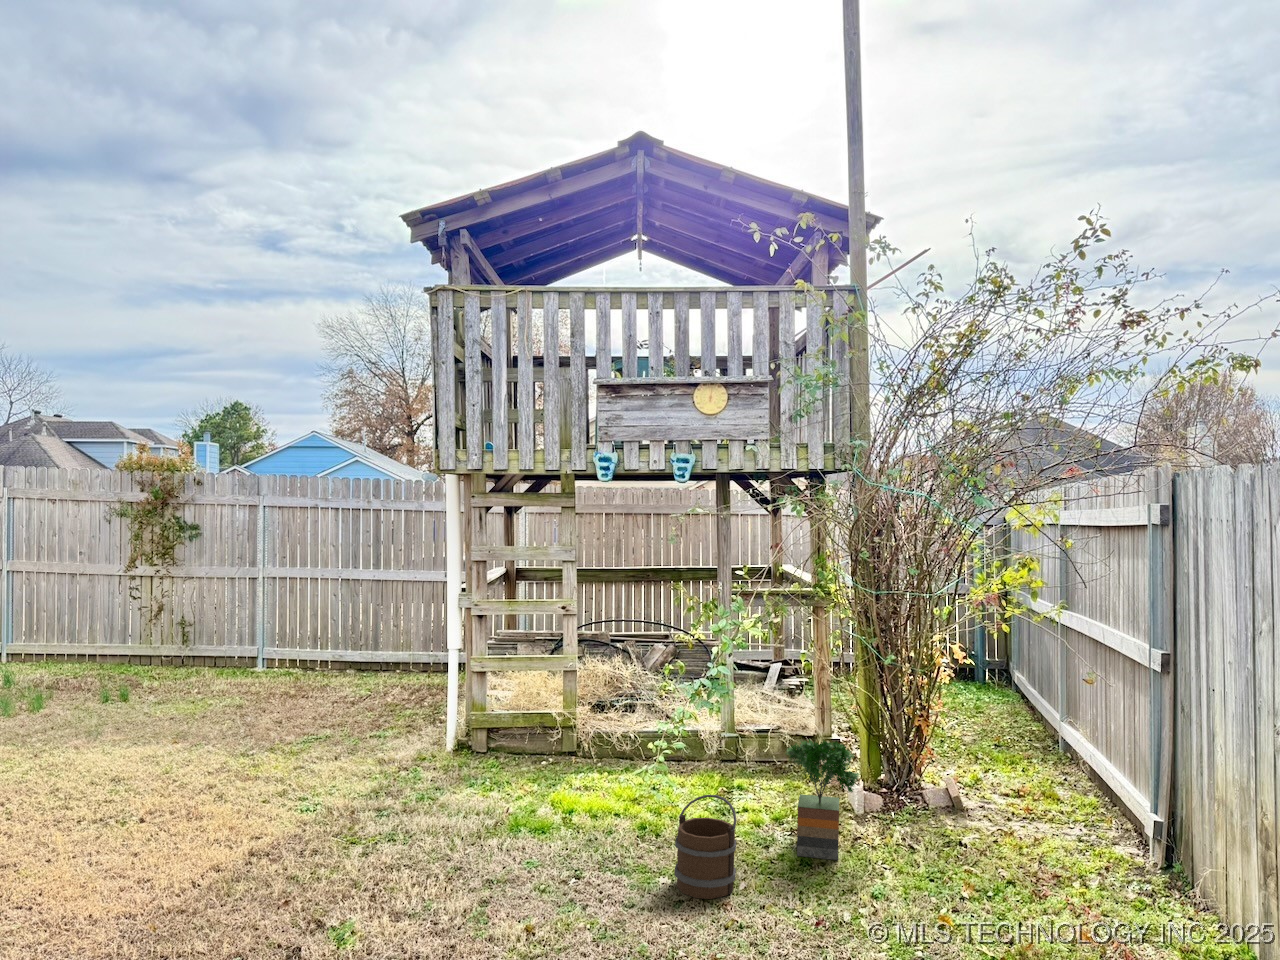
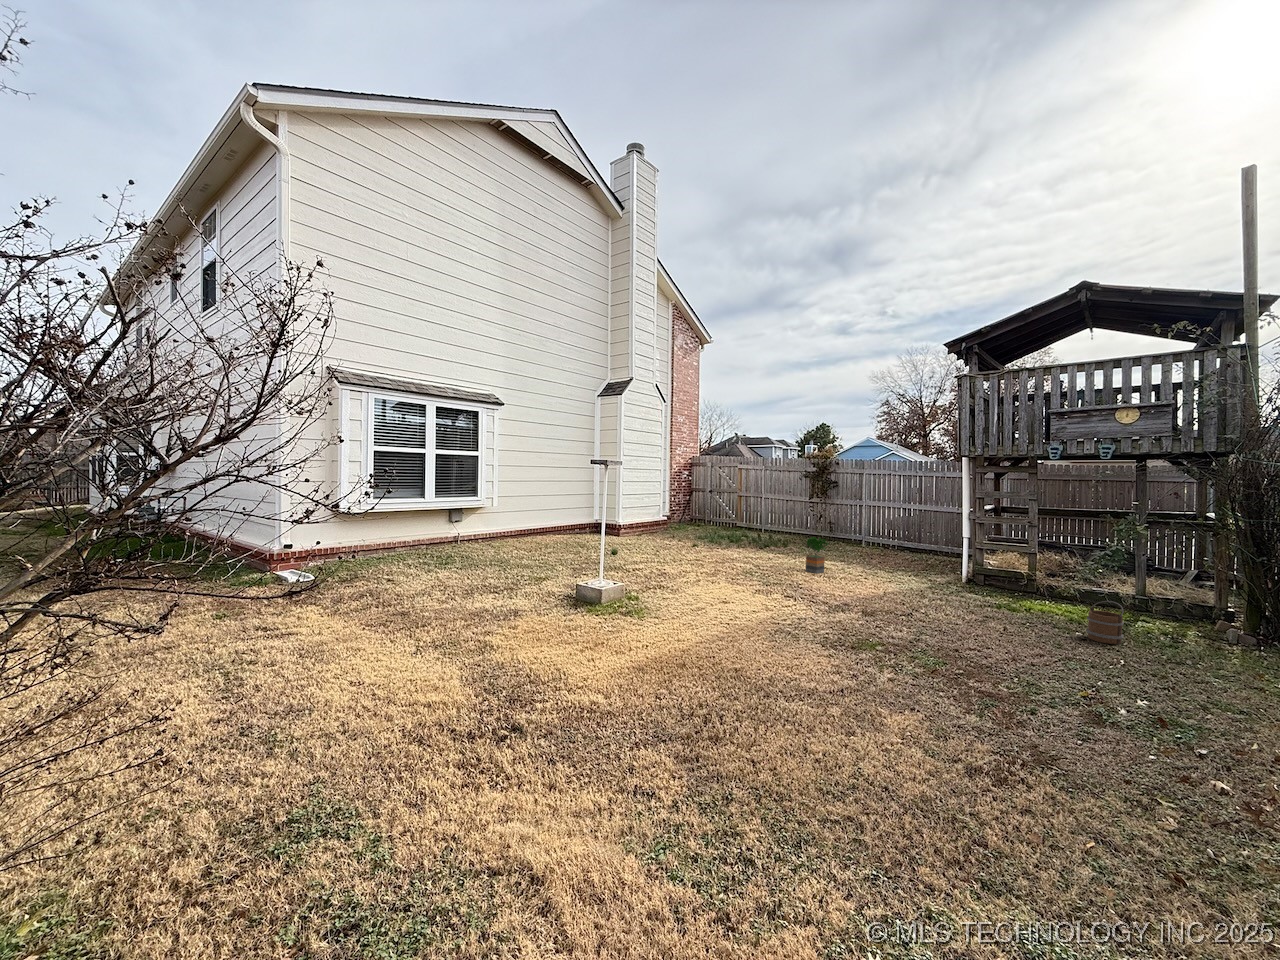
potted tree: present [786,739,859,860] -> present [806,537,828,573]

